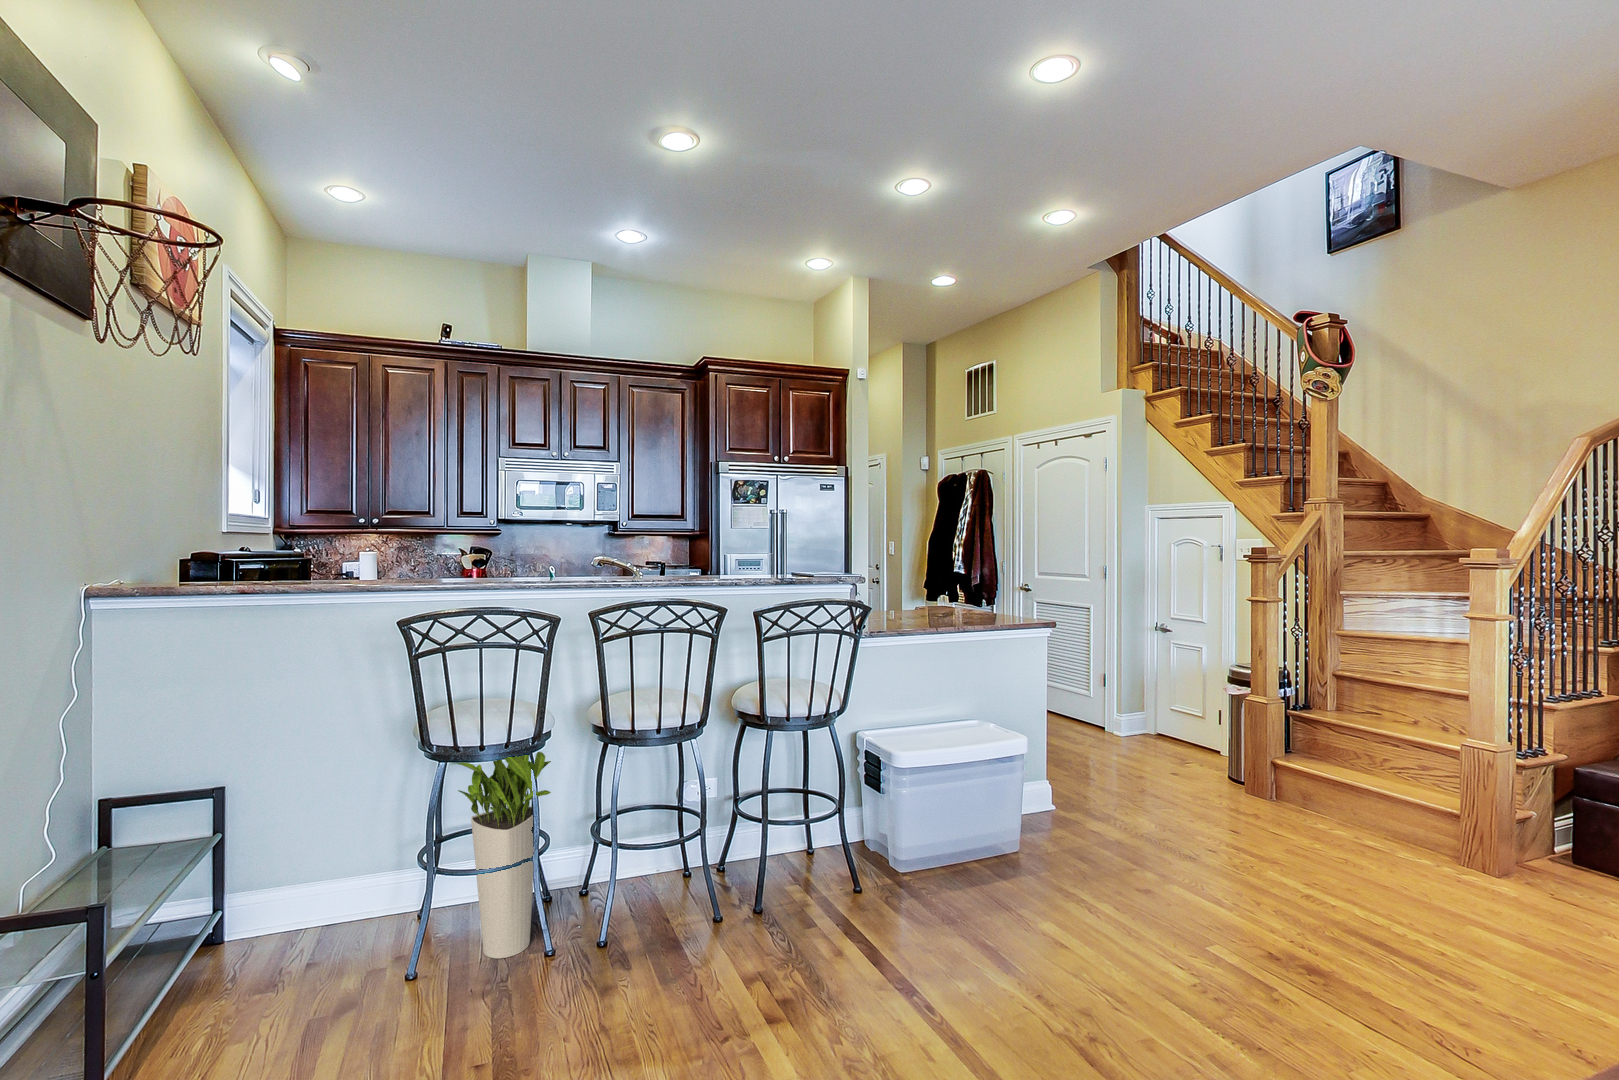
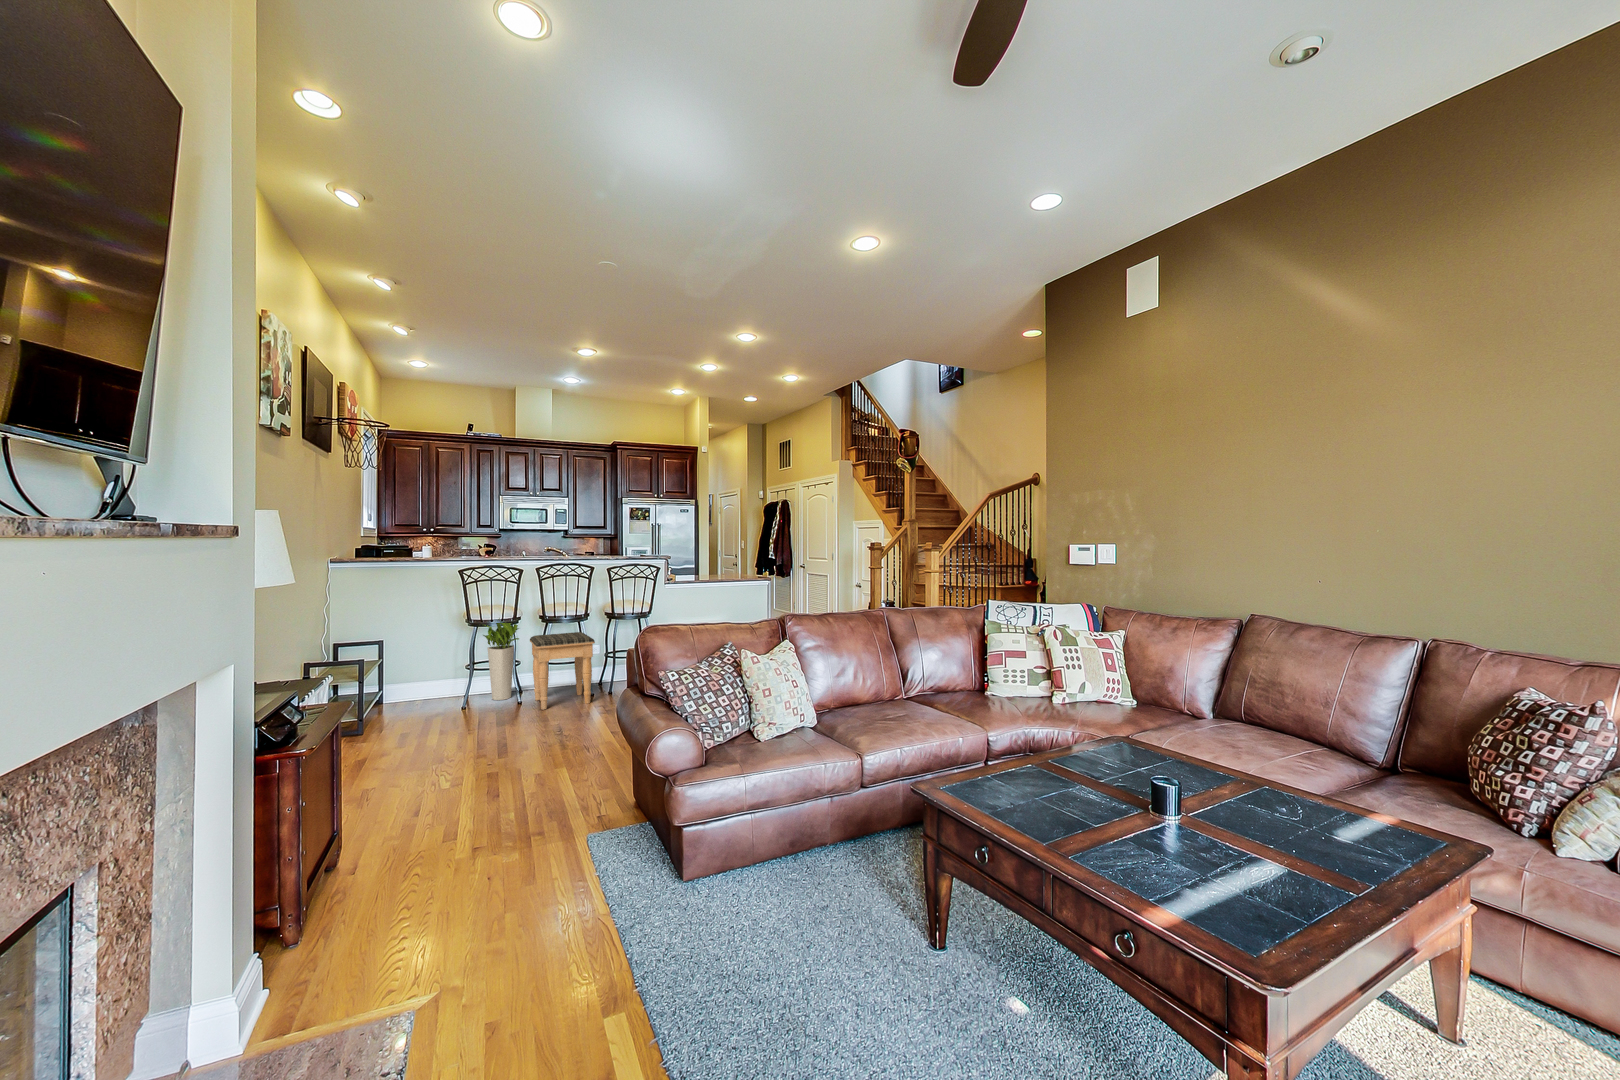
footstool: none [578,775,755,1027] -> present [530,632,595,710]

